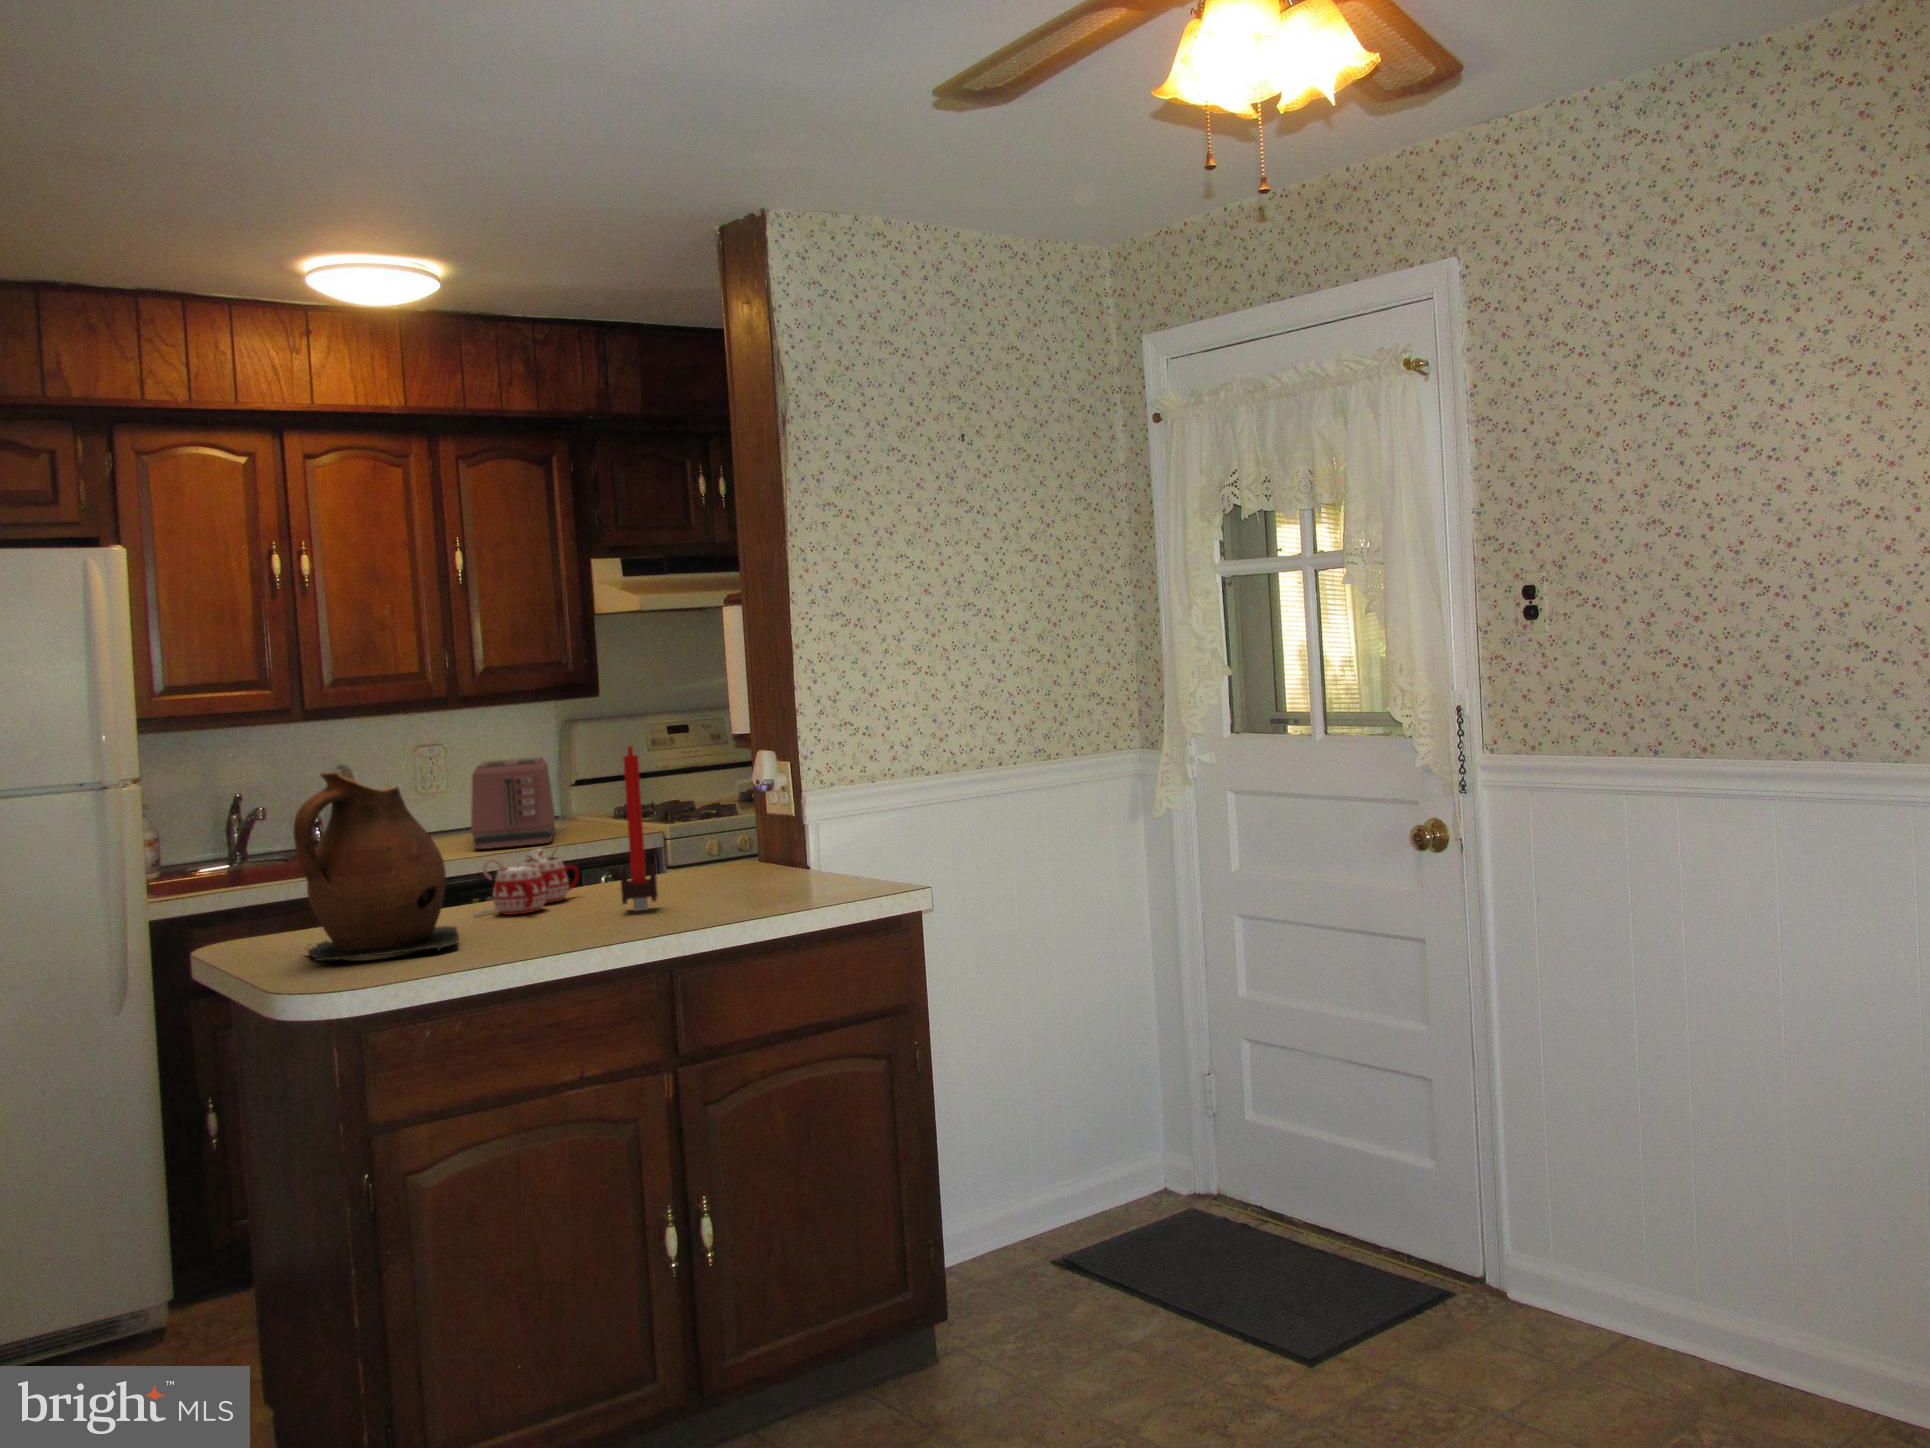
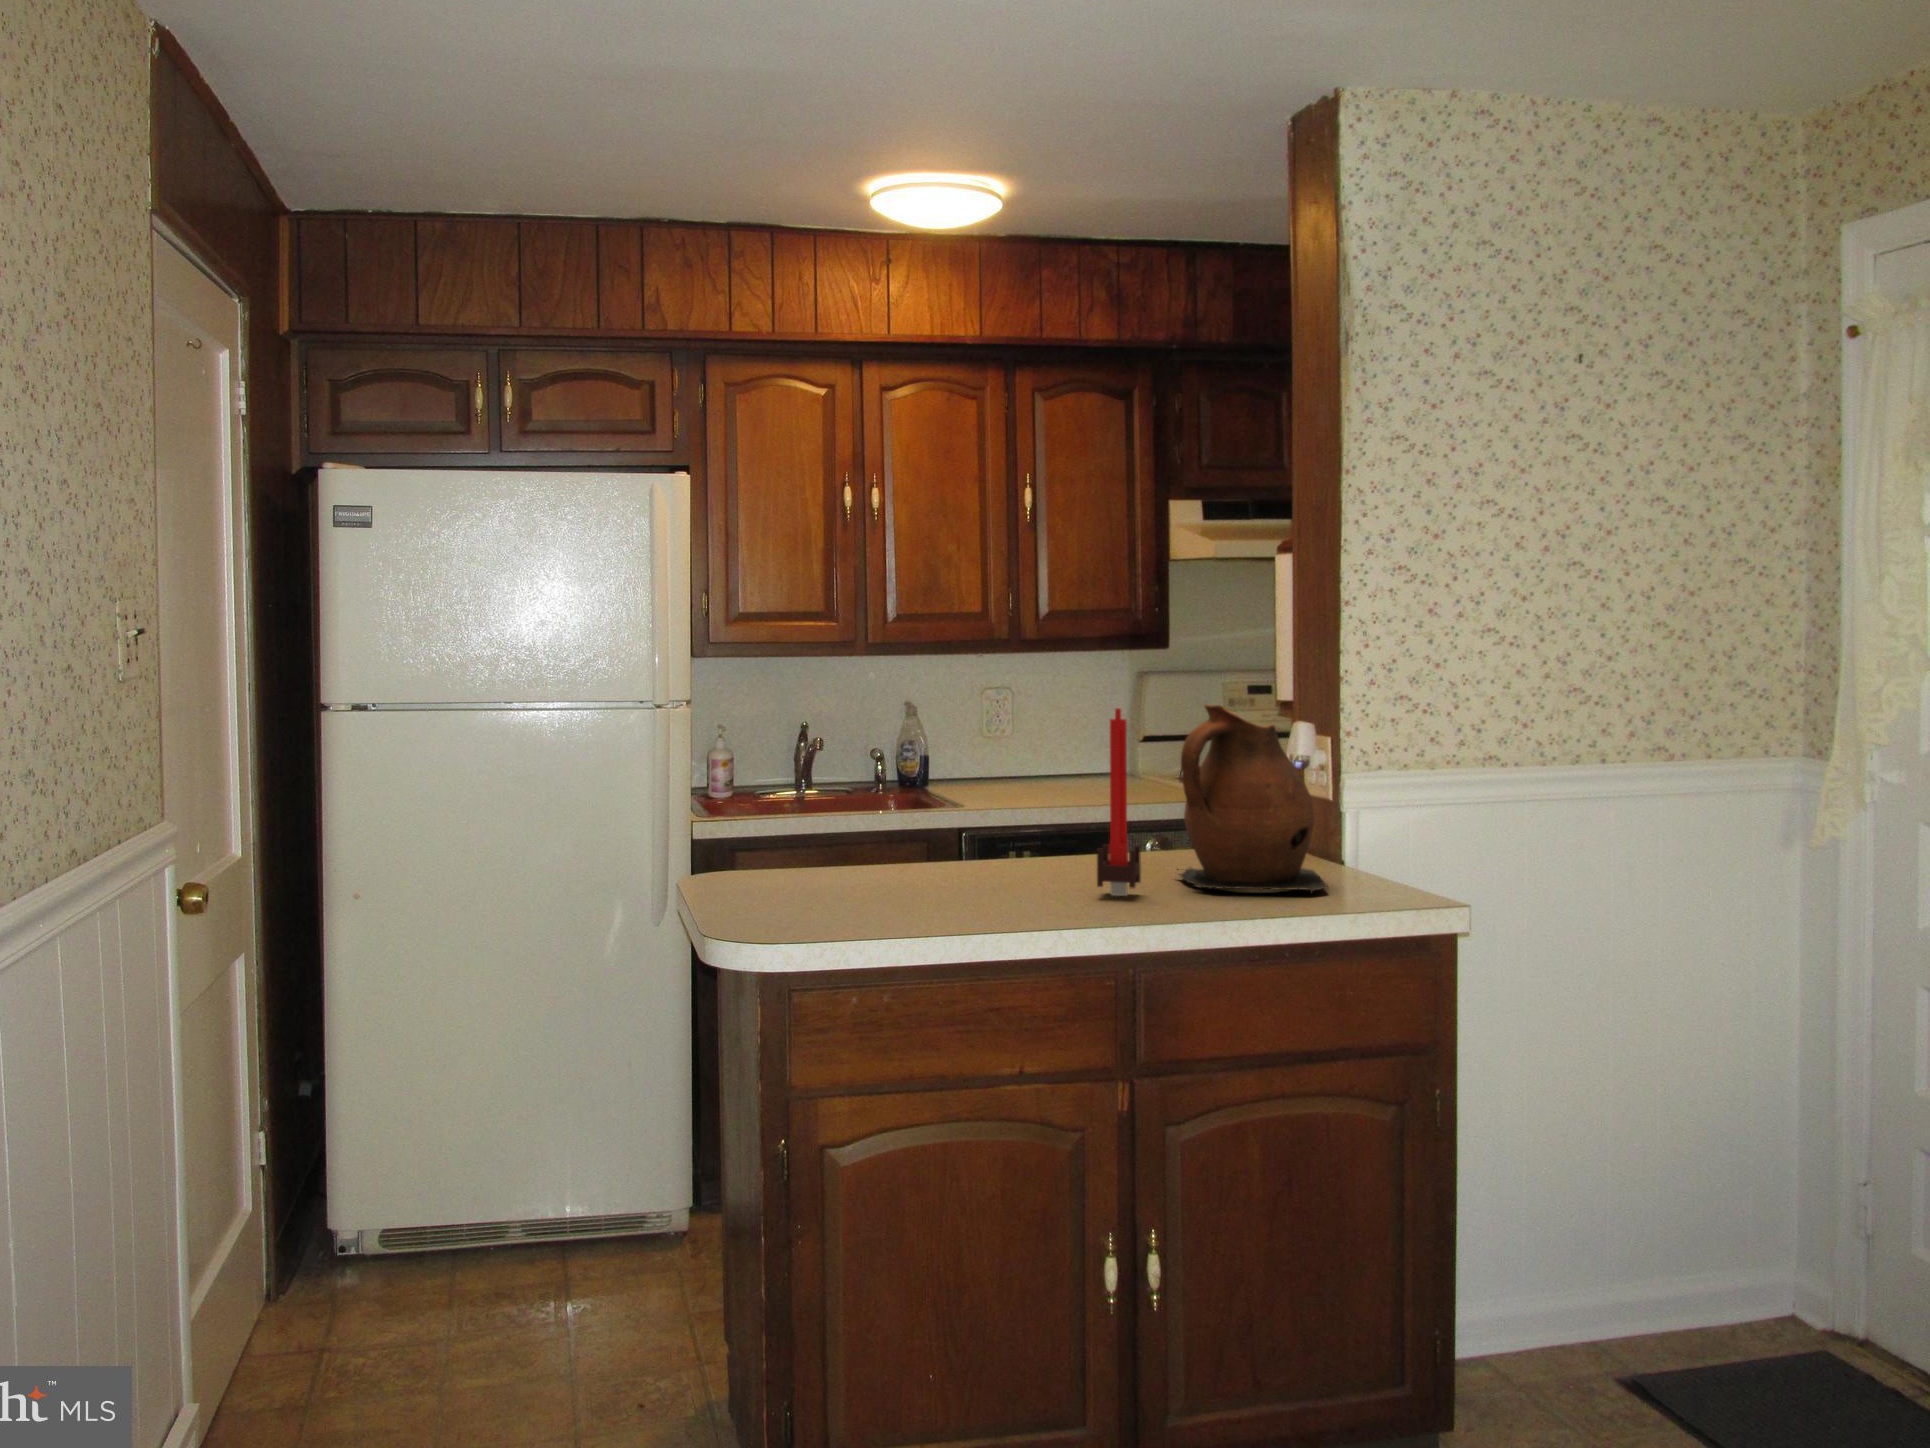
toaster: present [471,757,555,849] -> none [1016,708,1108,800]
ceramic pitcher: present [294,773,458,961] -> present [1177,705,1327,893]
mug: present [473,848,579,916] -> none [951,811,1072,881]

